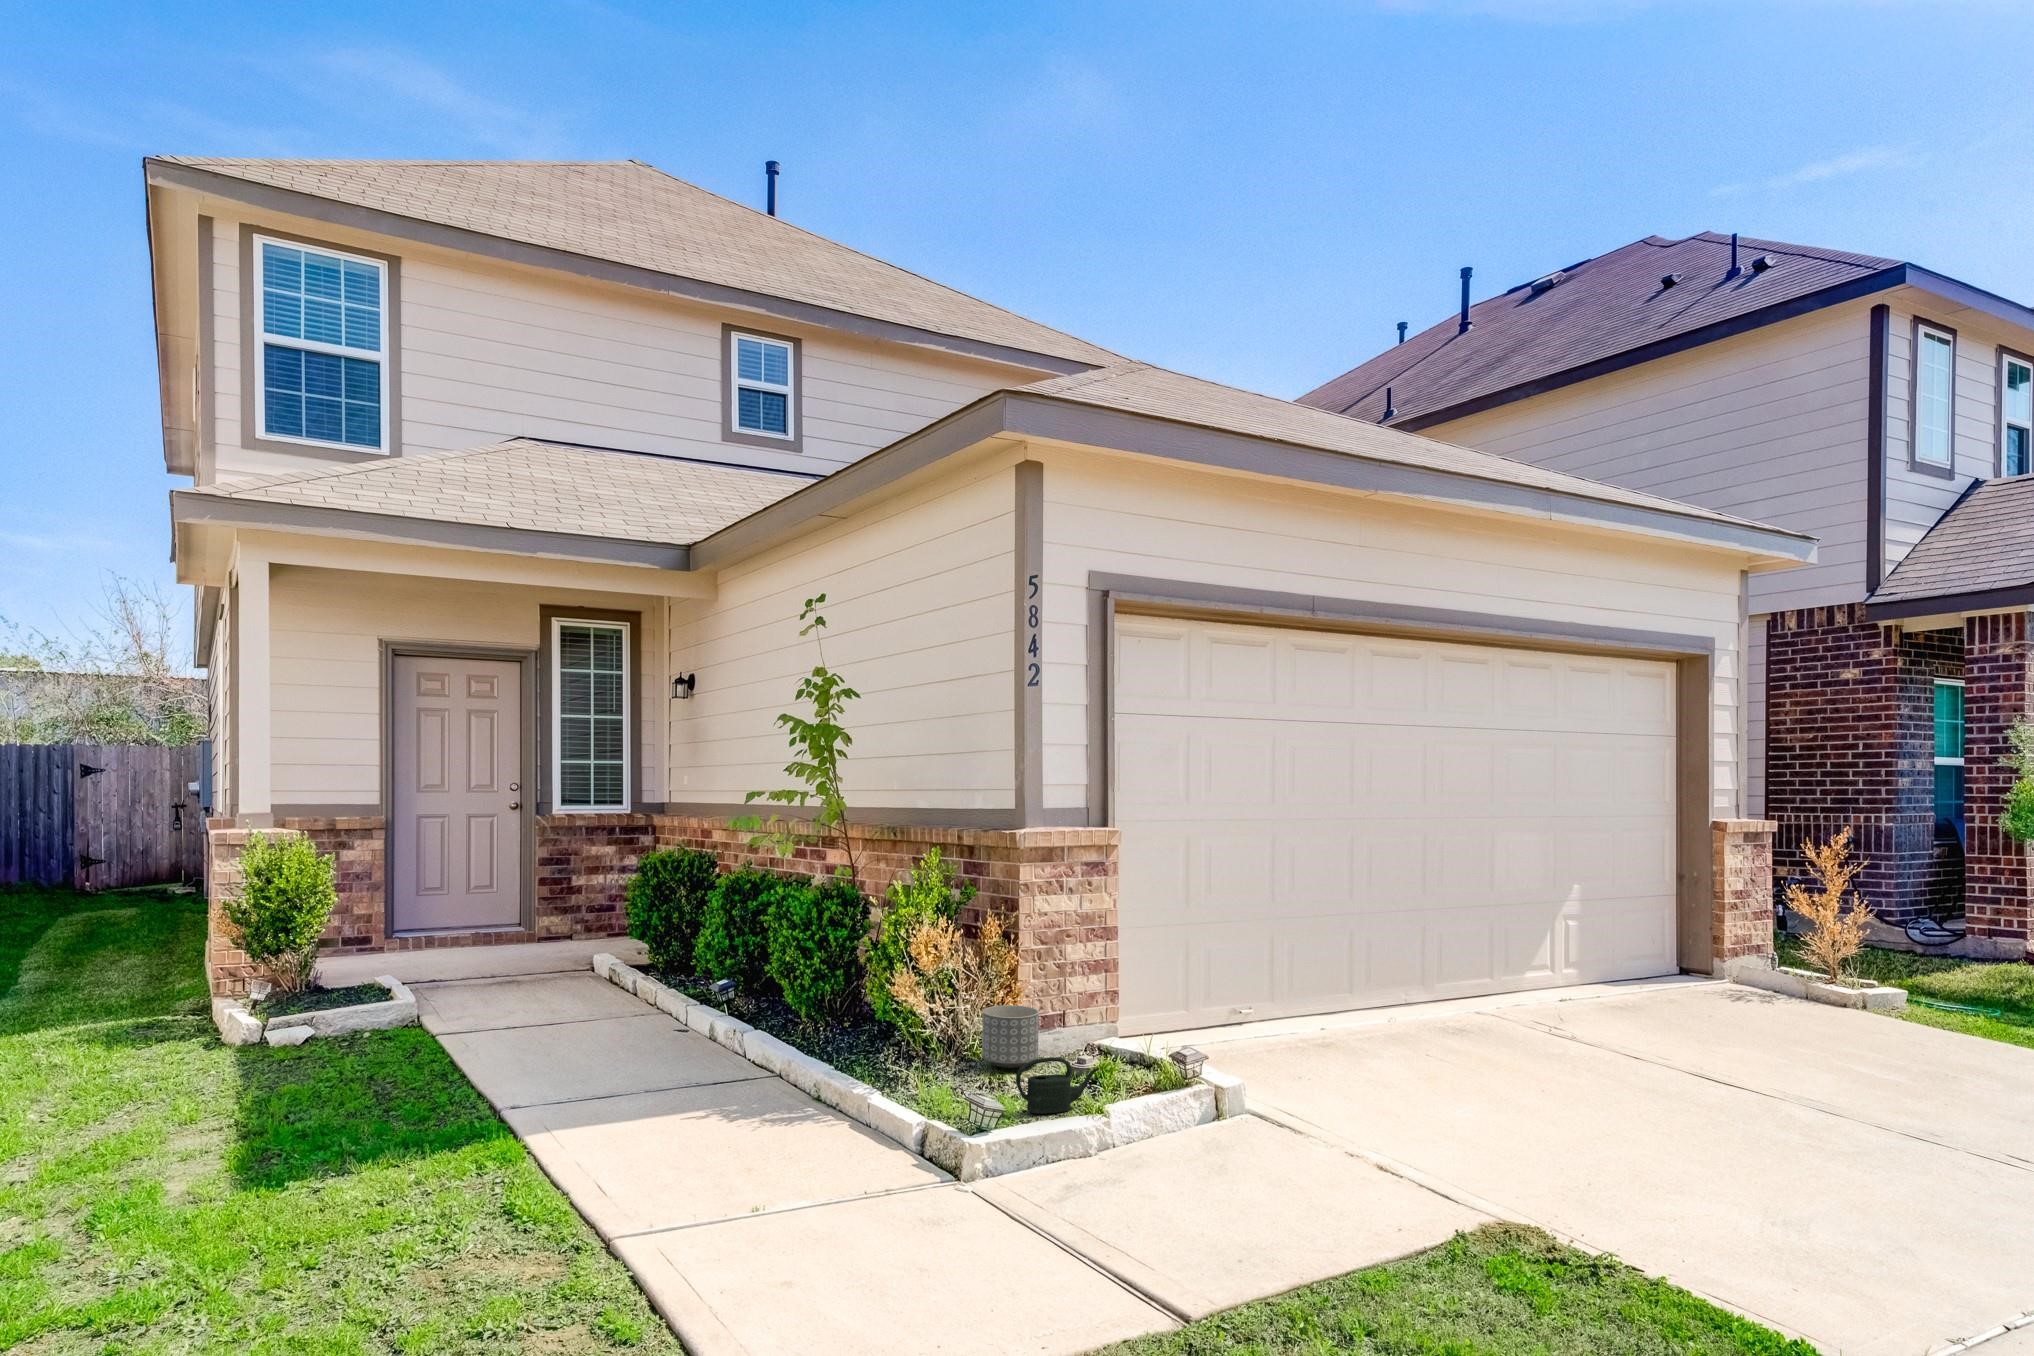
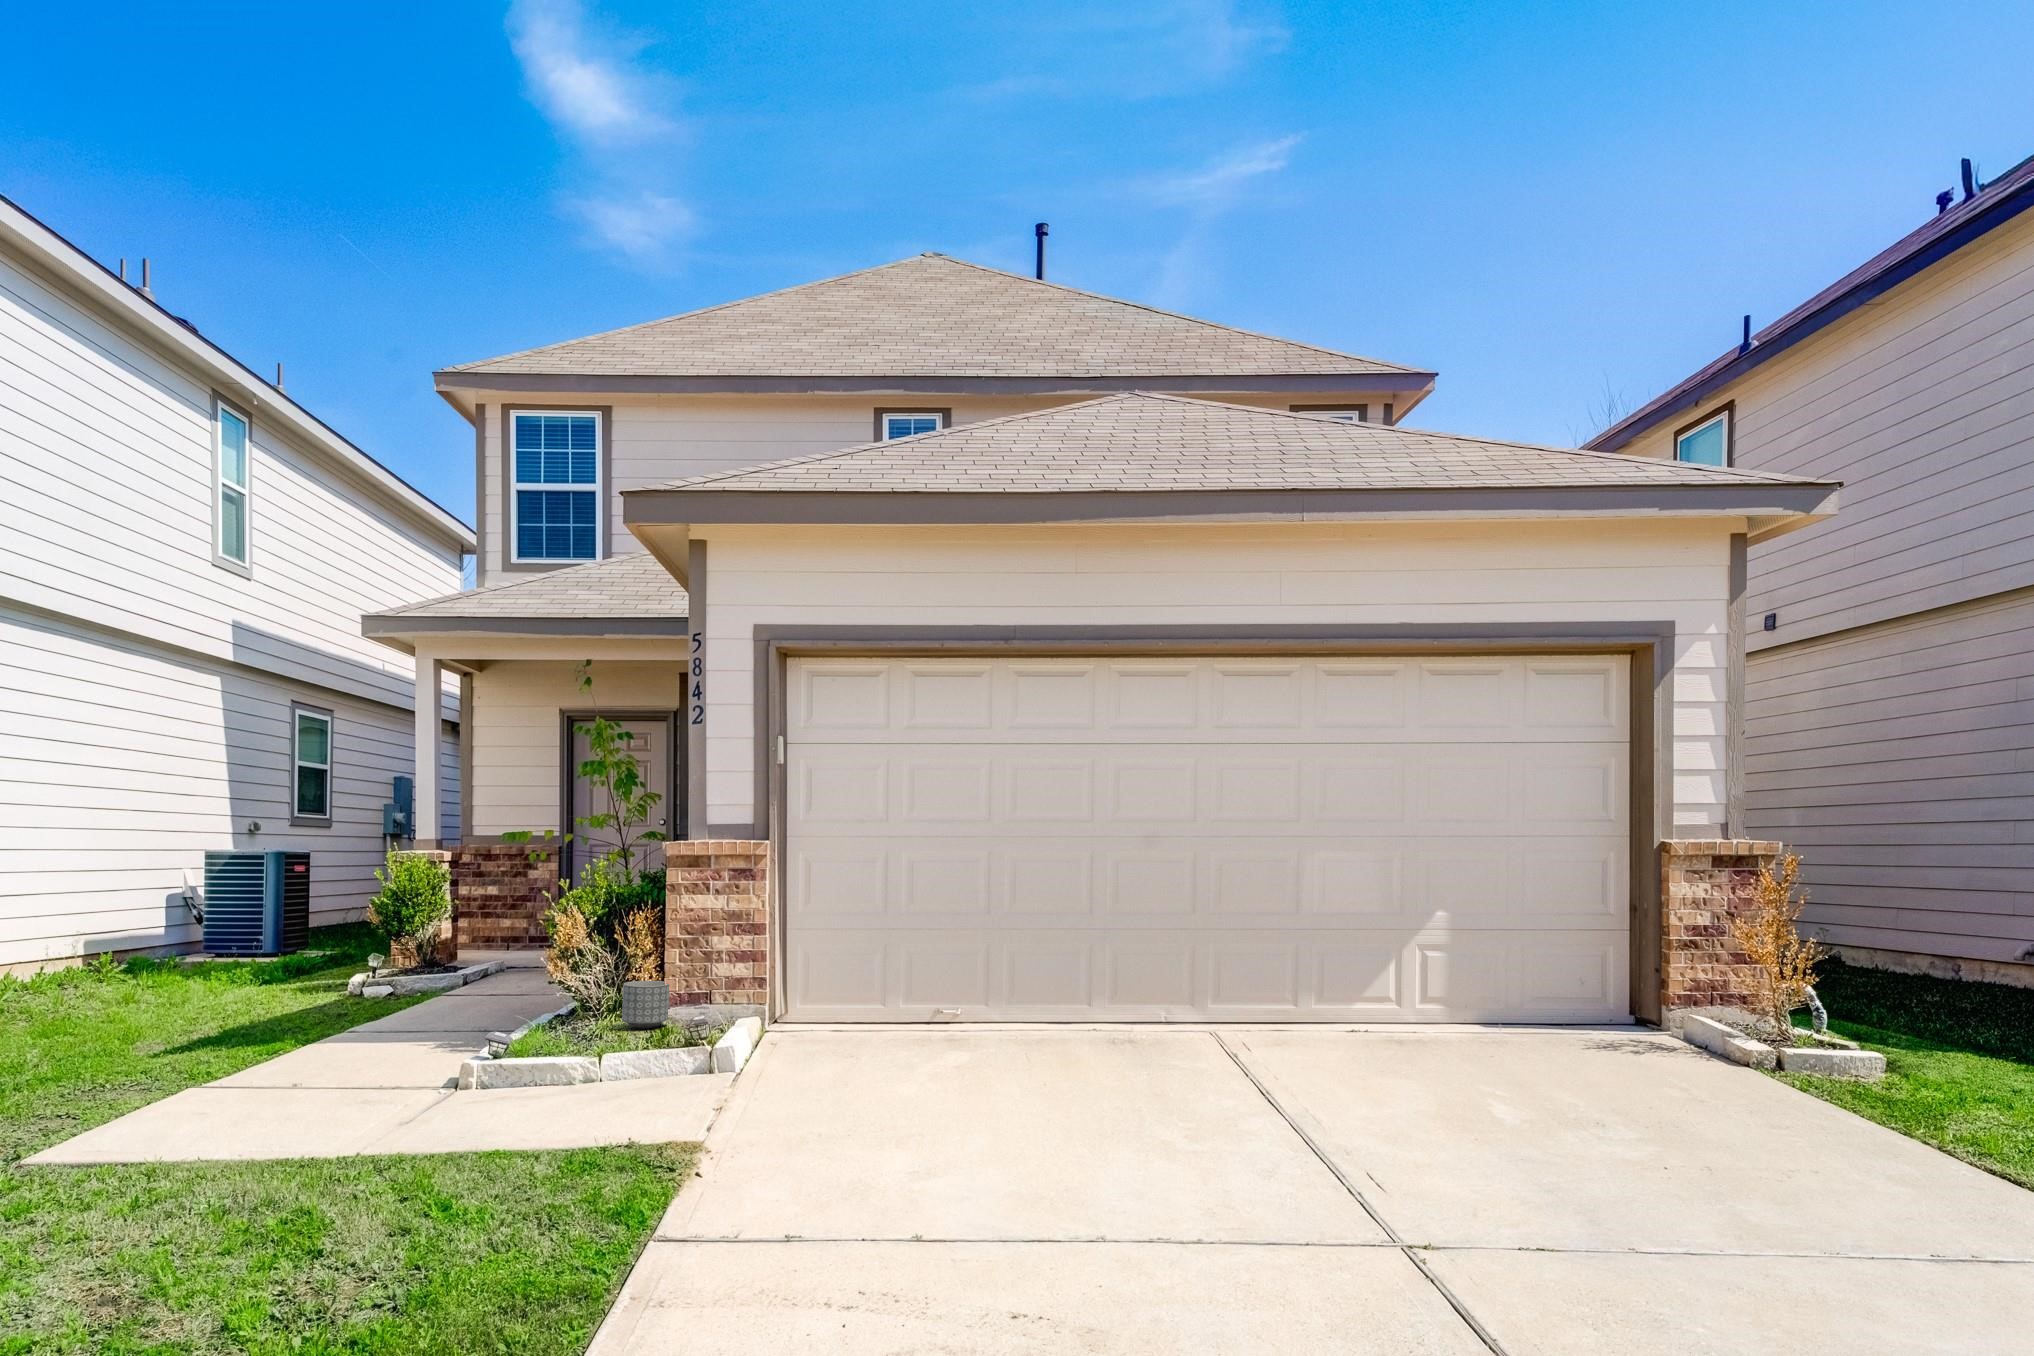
watering can: present [1016,1057,1099,1114] -> none [556,1007,619,1050]

